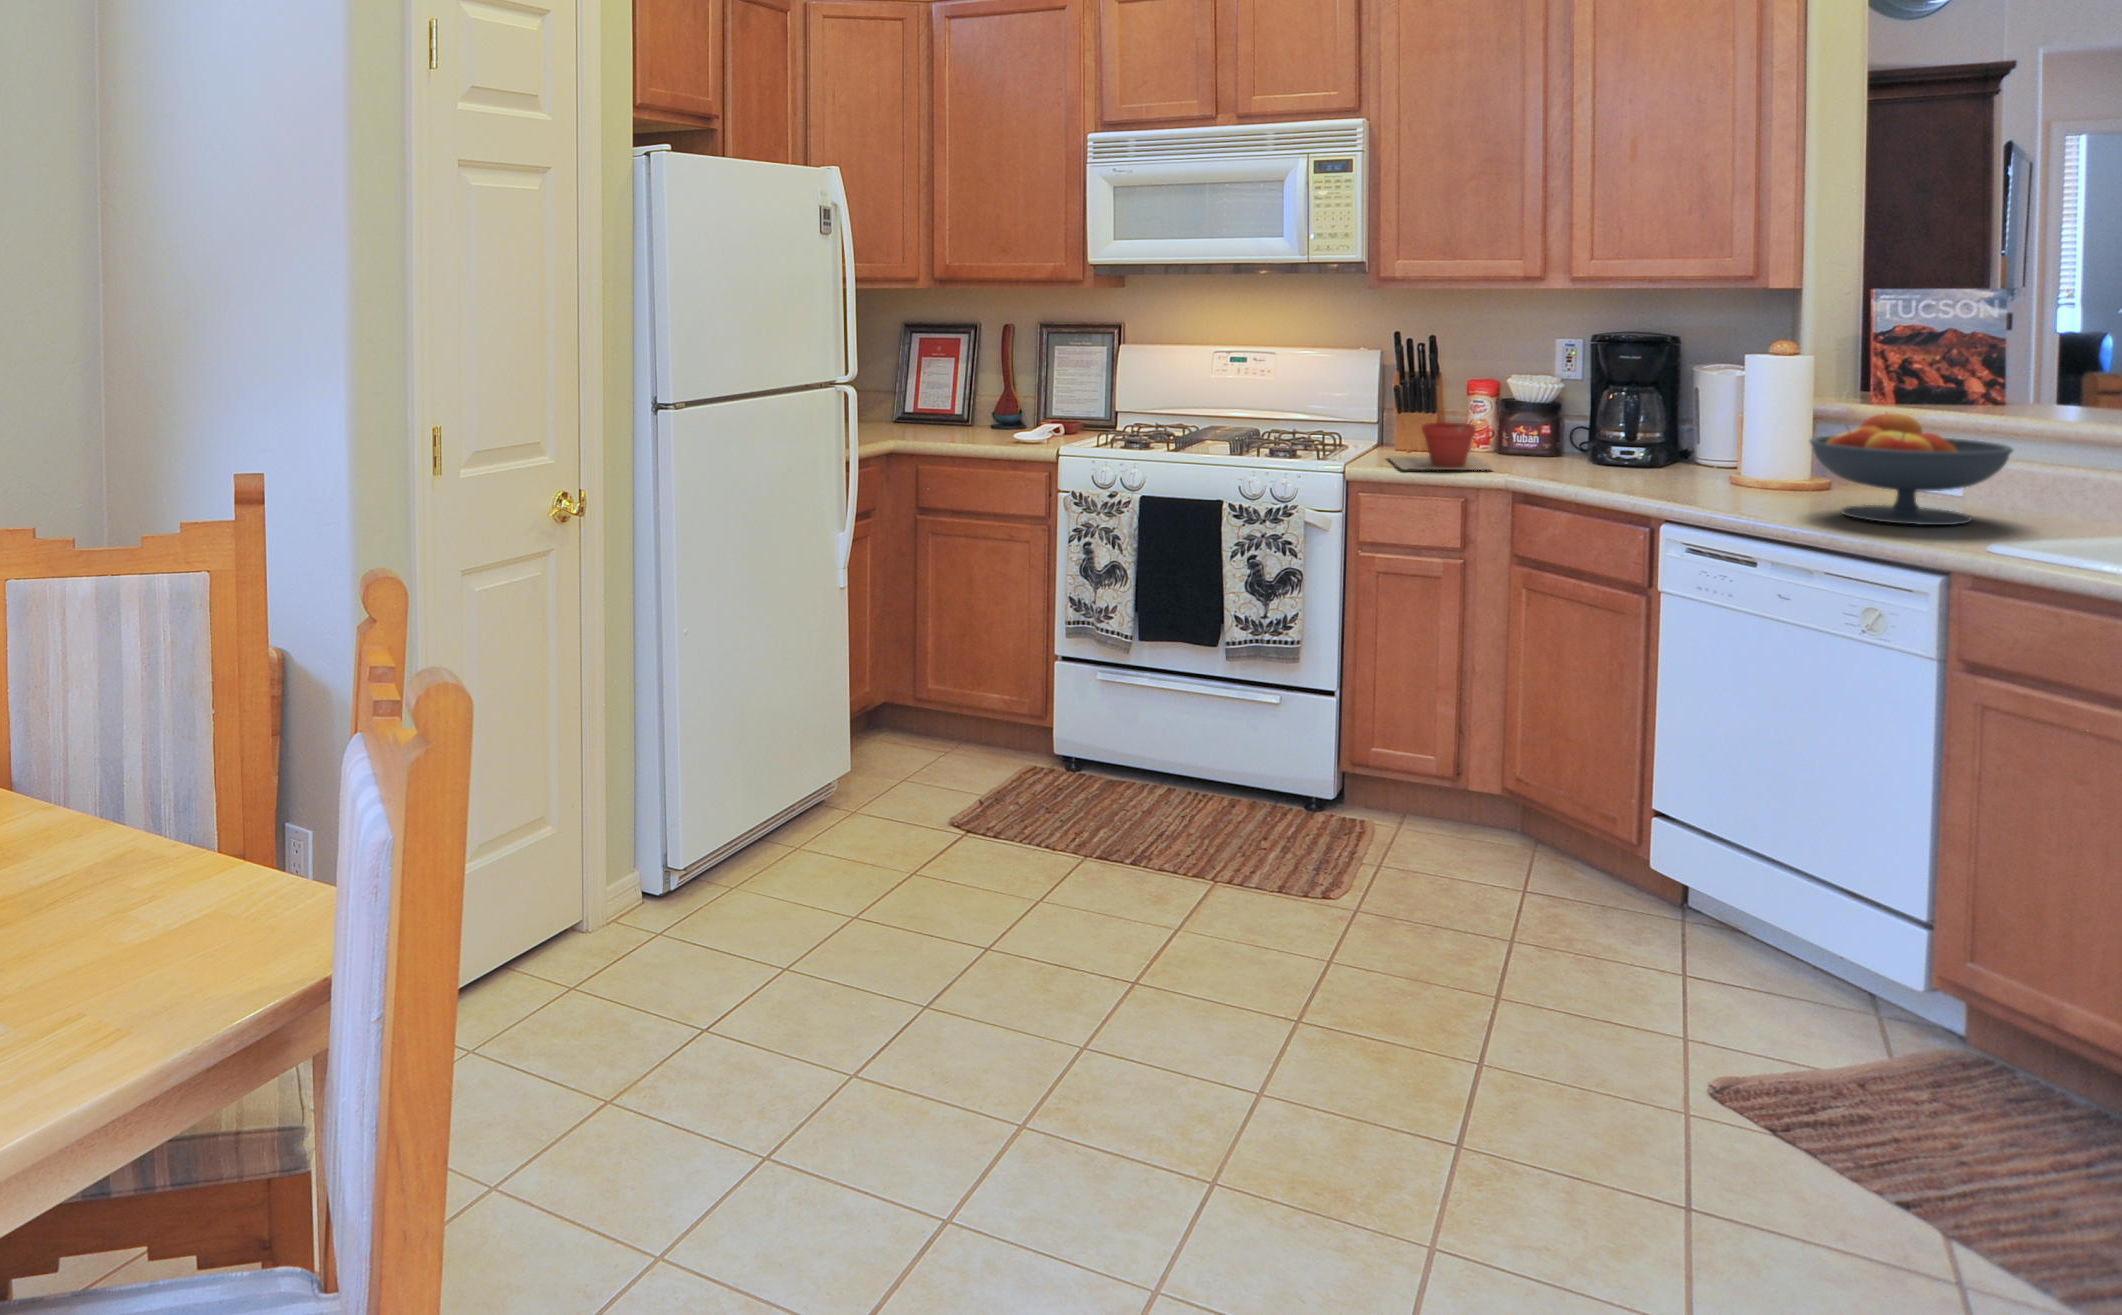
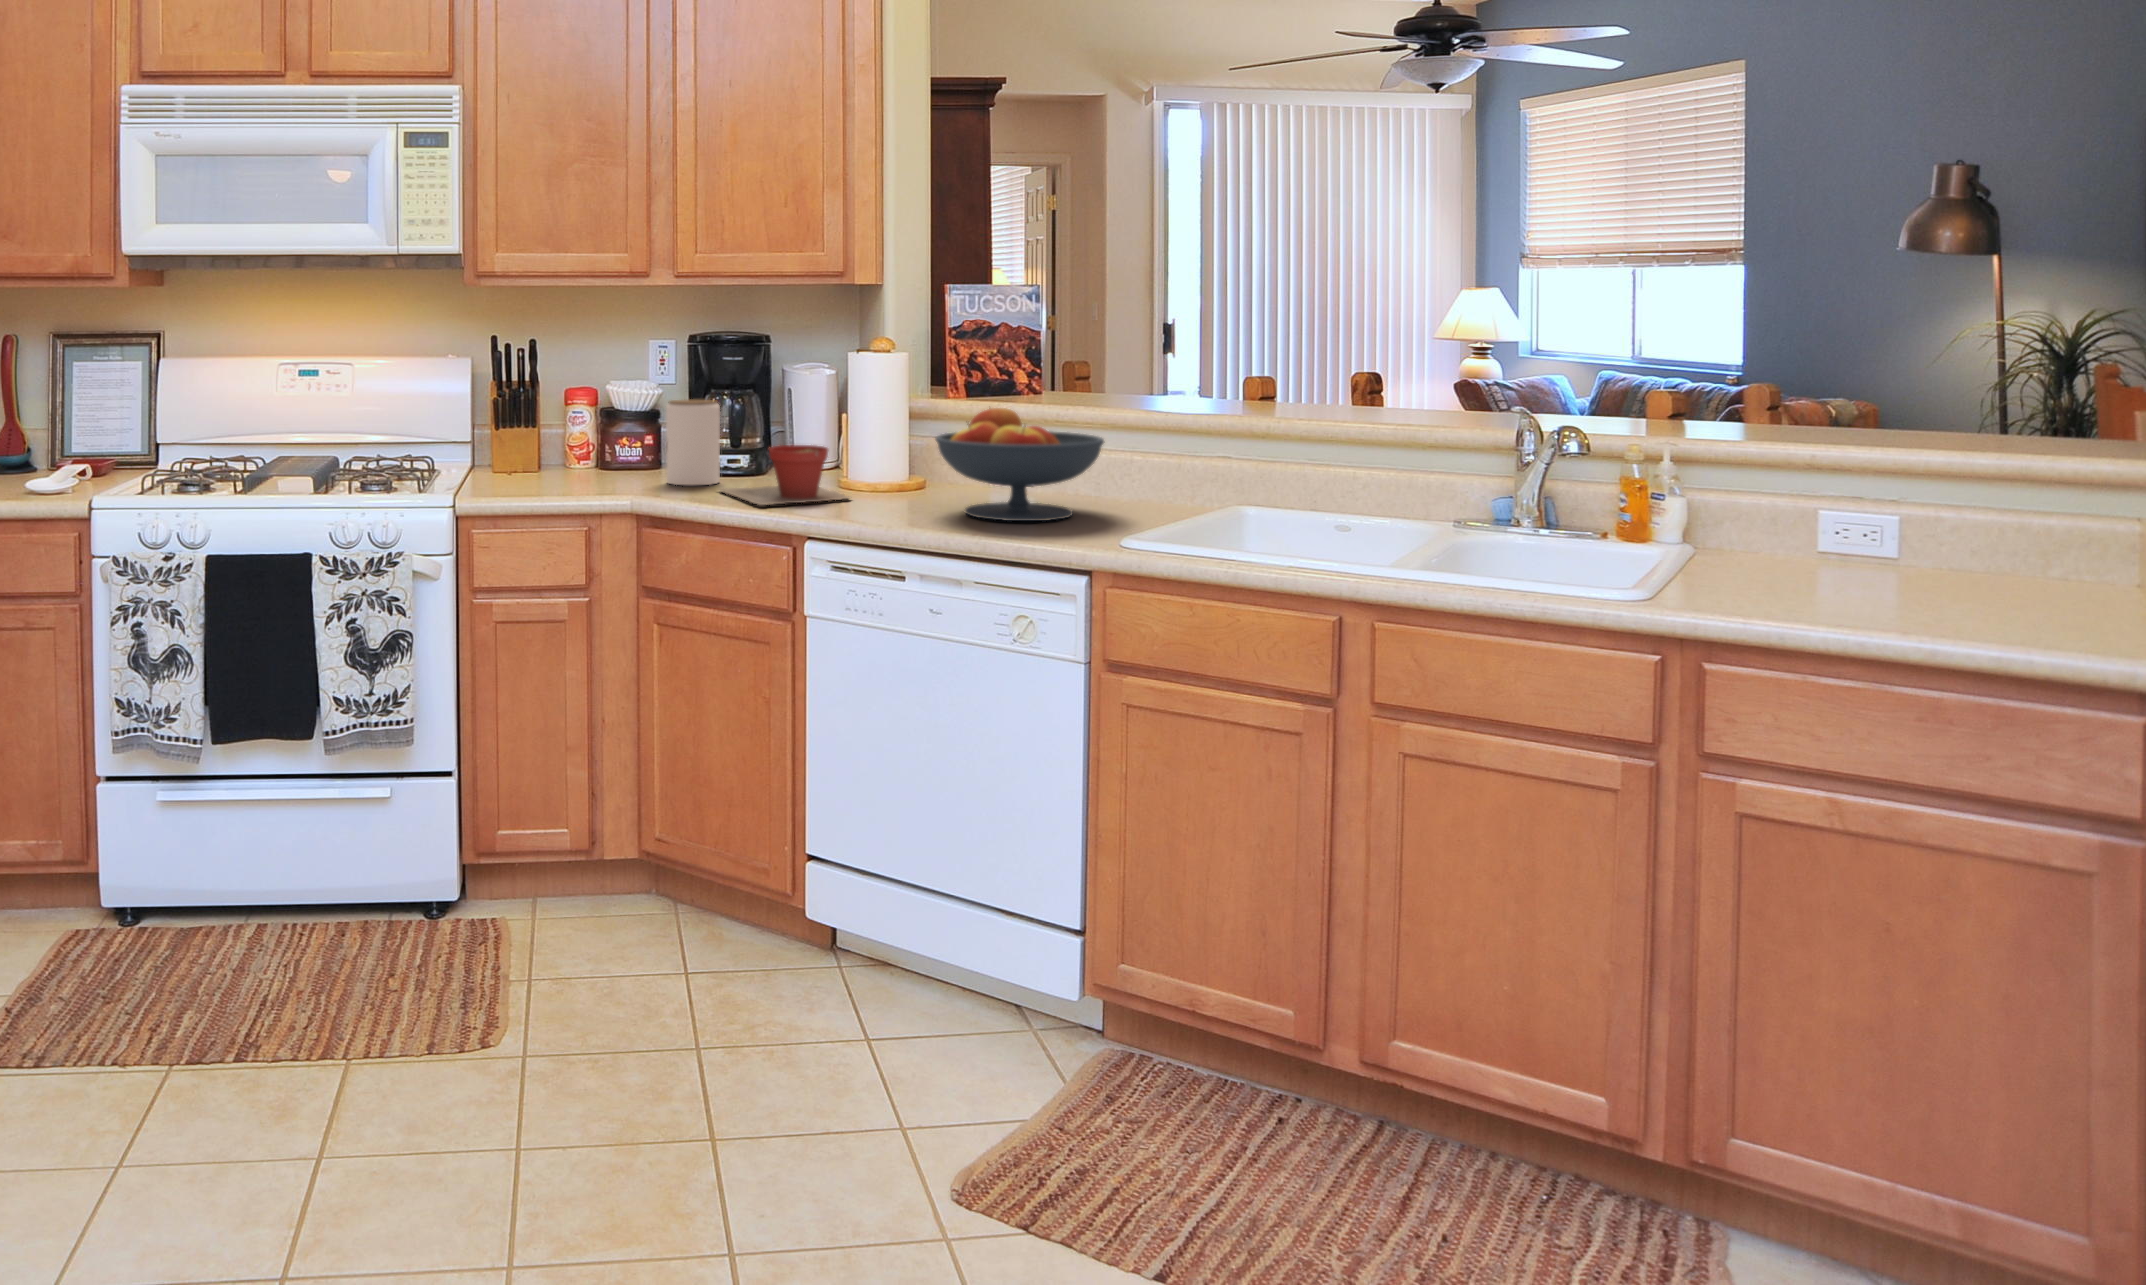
jar: none [1549,392,1607,471] -> present [666,400,720,485]
plant pot: present [1389,422,1491,470] -> present [721,445,852,505]

